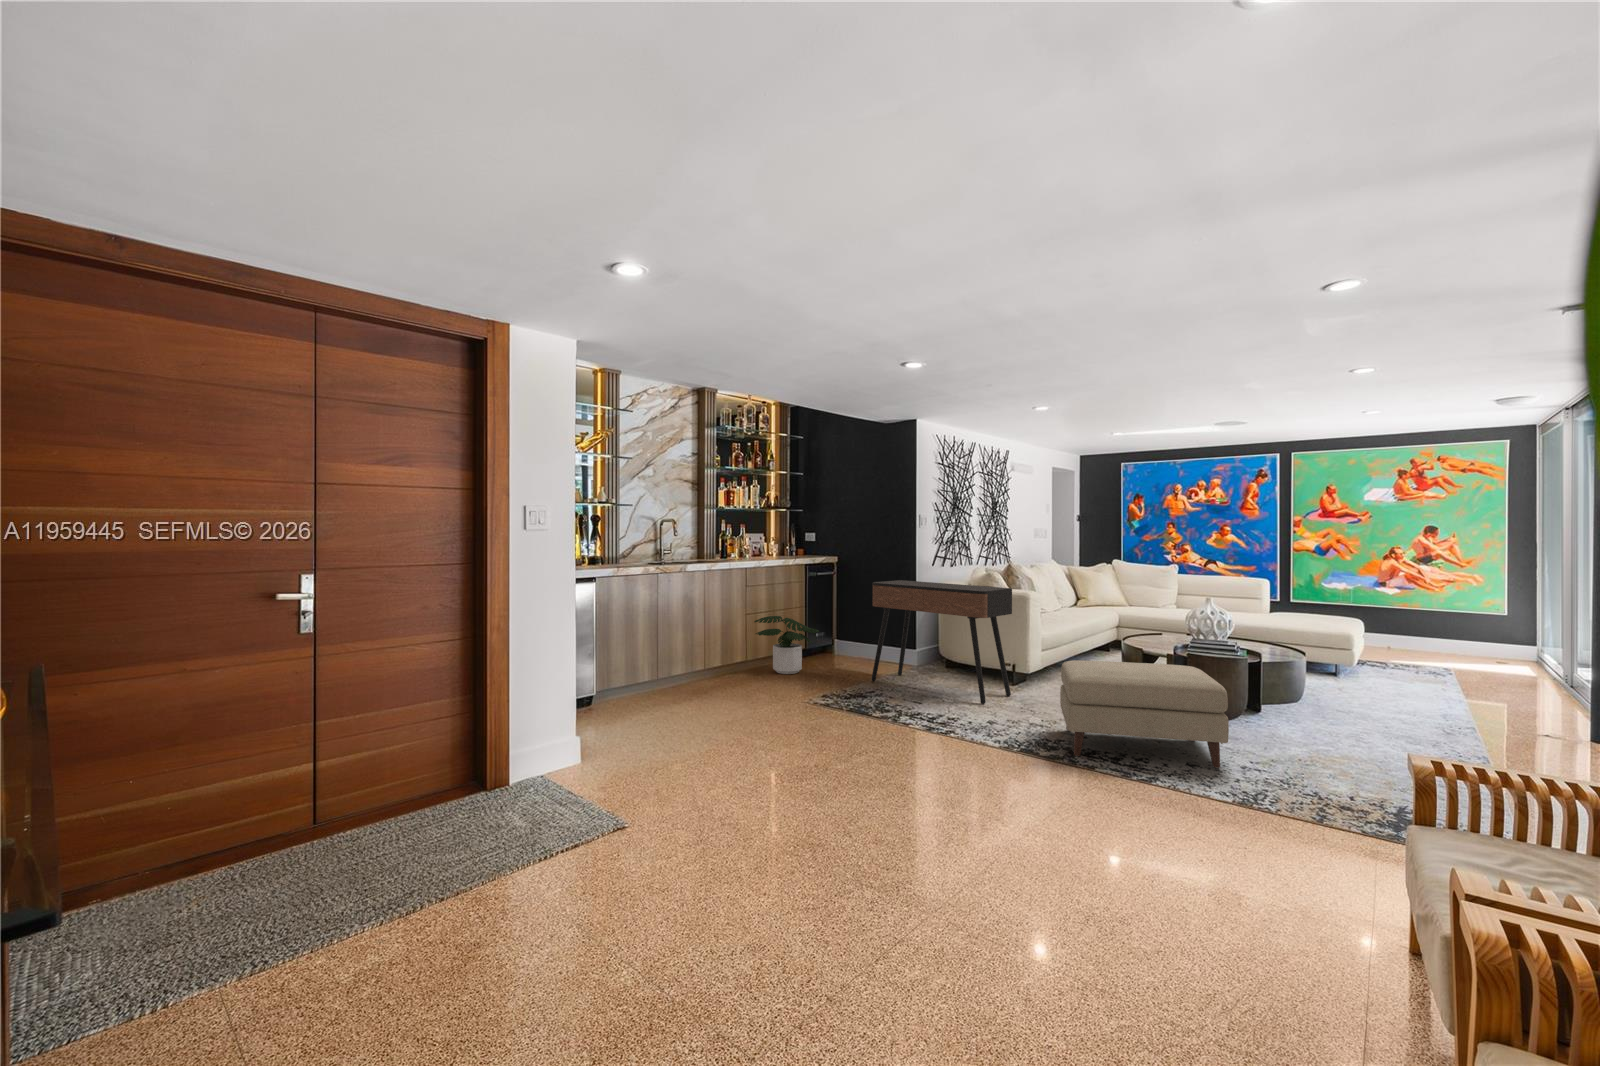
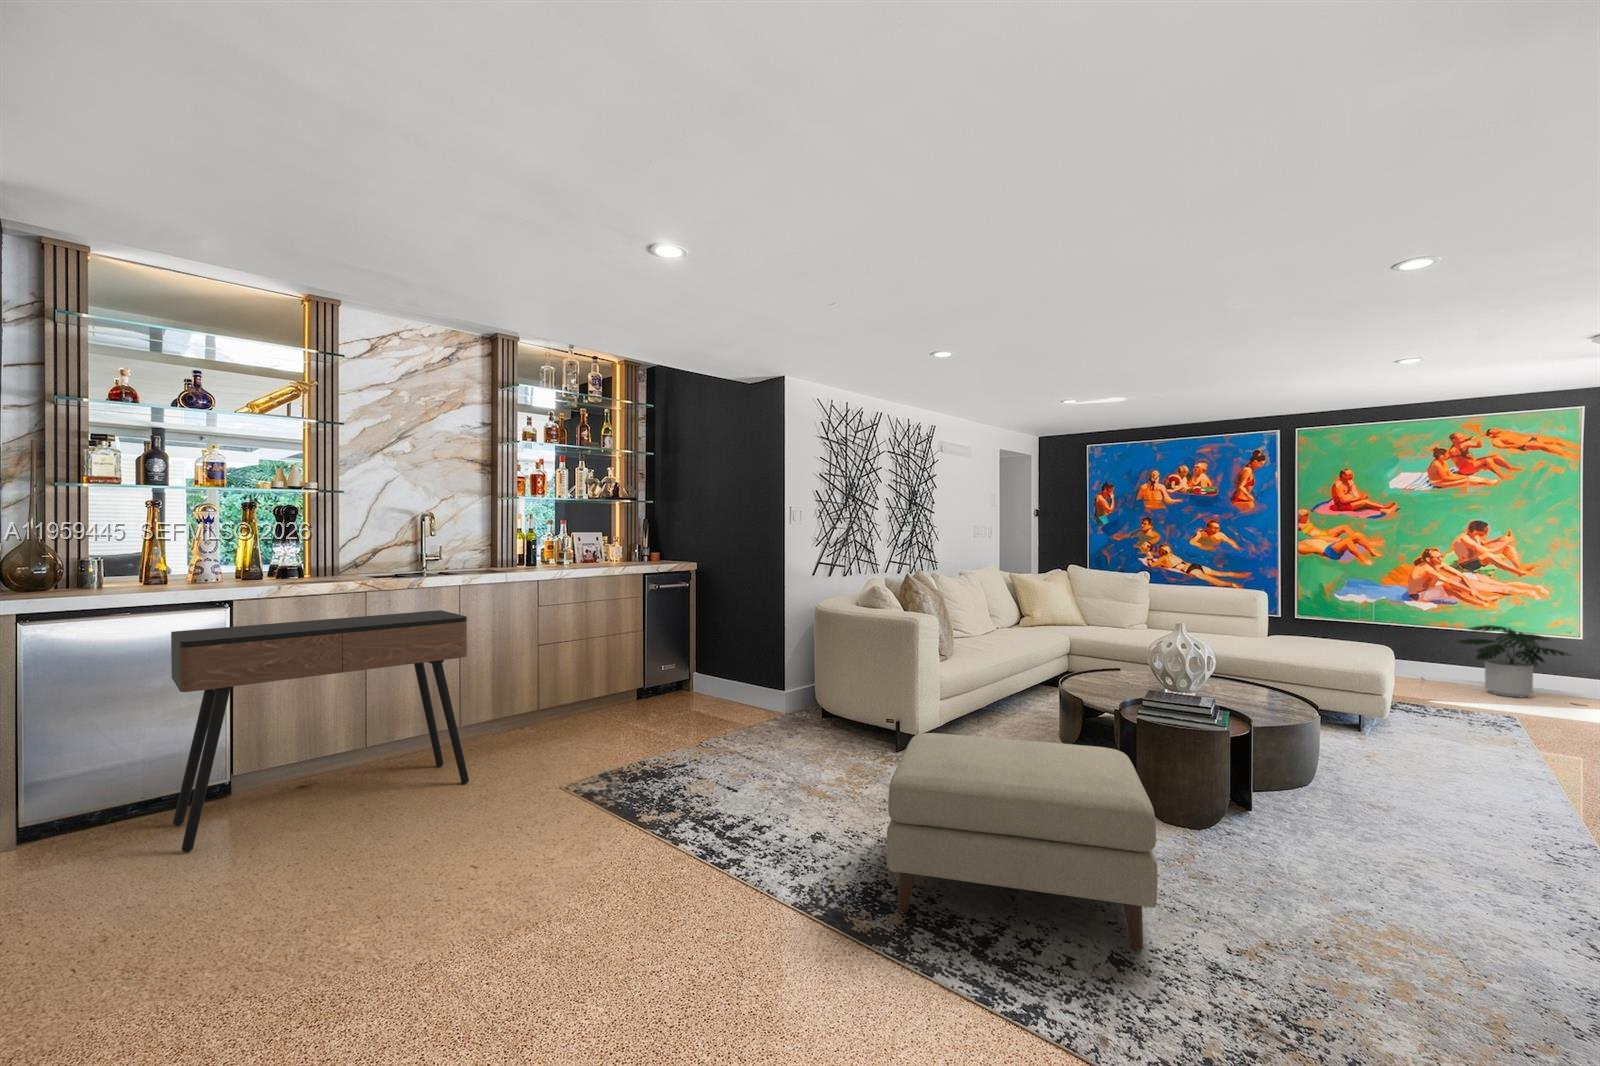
console table: present [871,580,1012,704] -> present [171,610,469,852]
potted plant: present [754,616,819,674] -> present [1458,625,1571,698]

